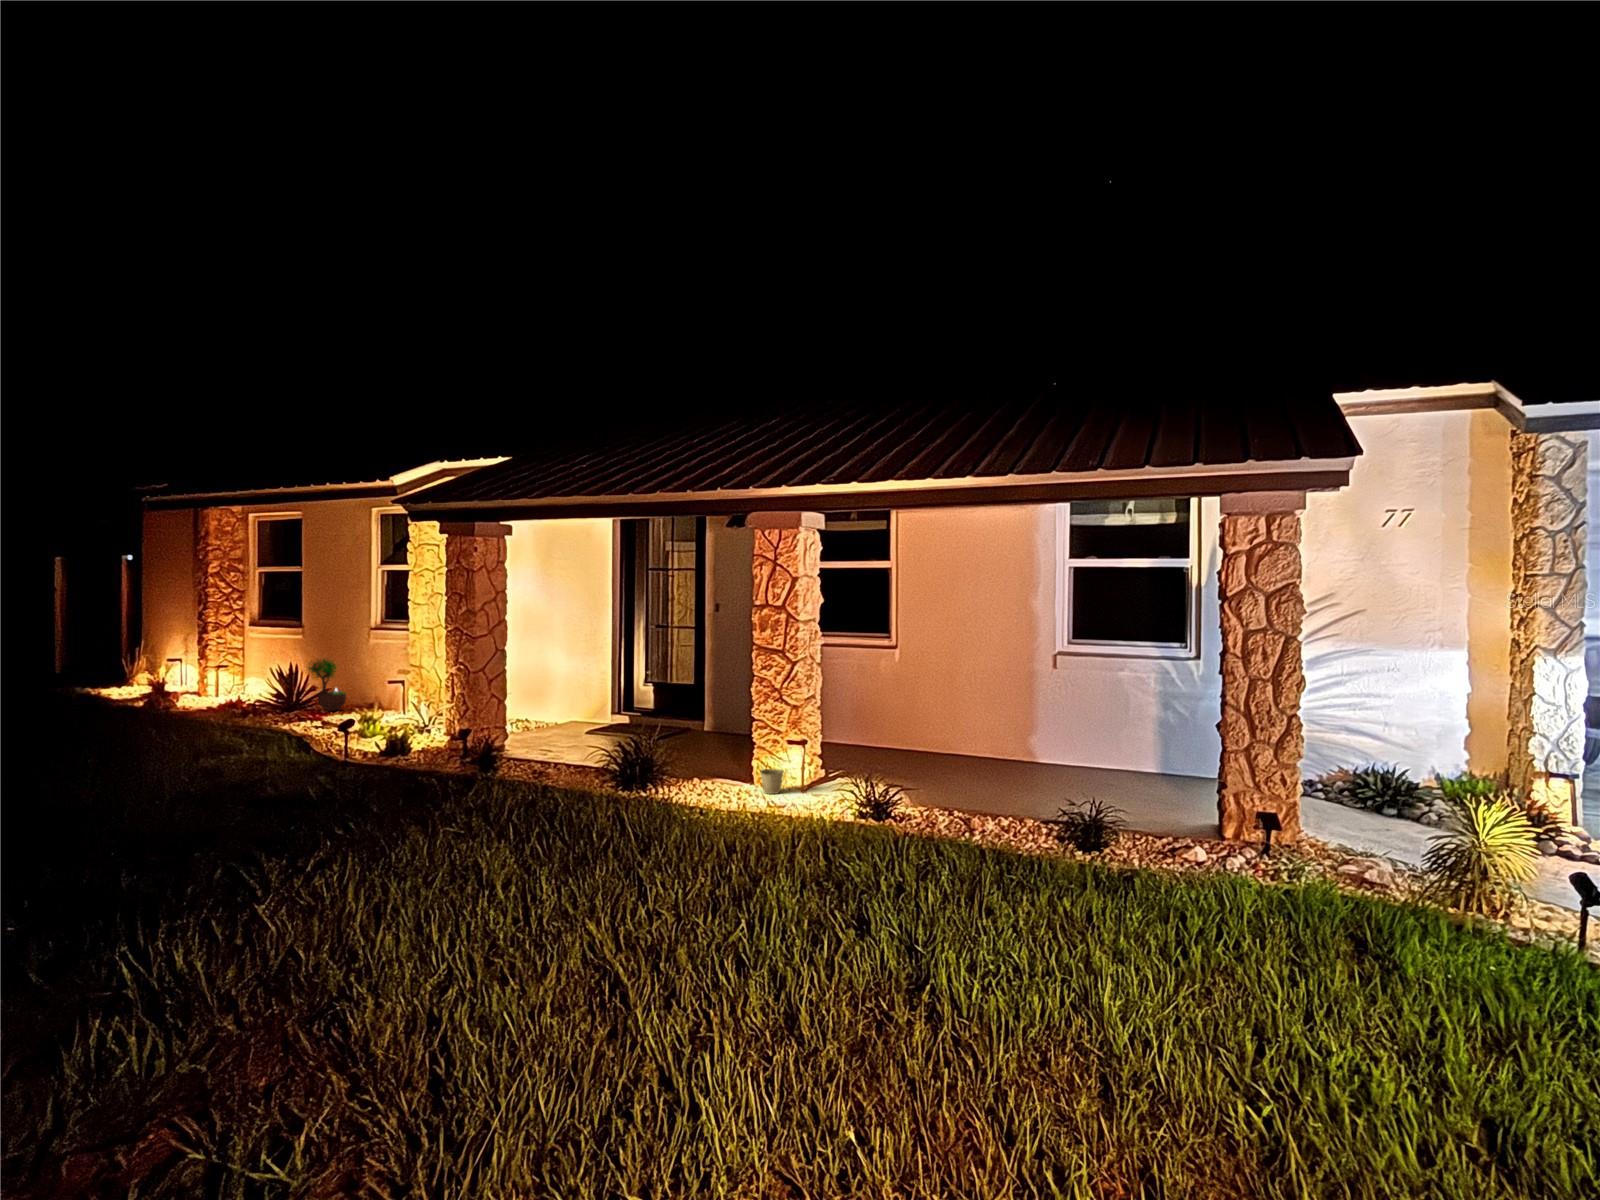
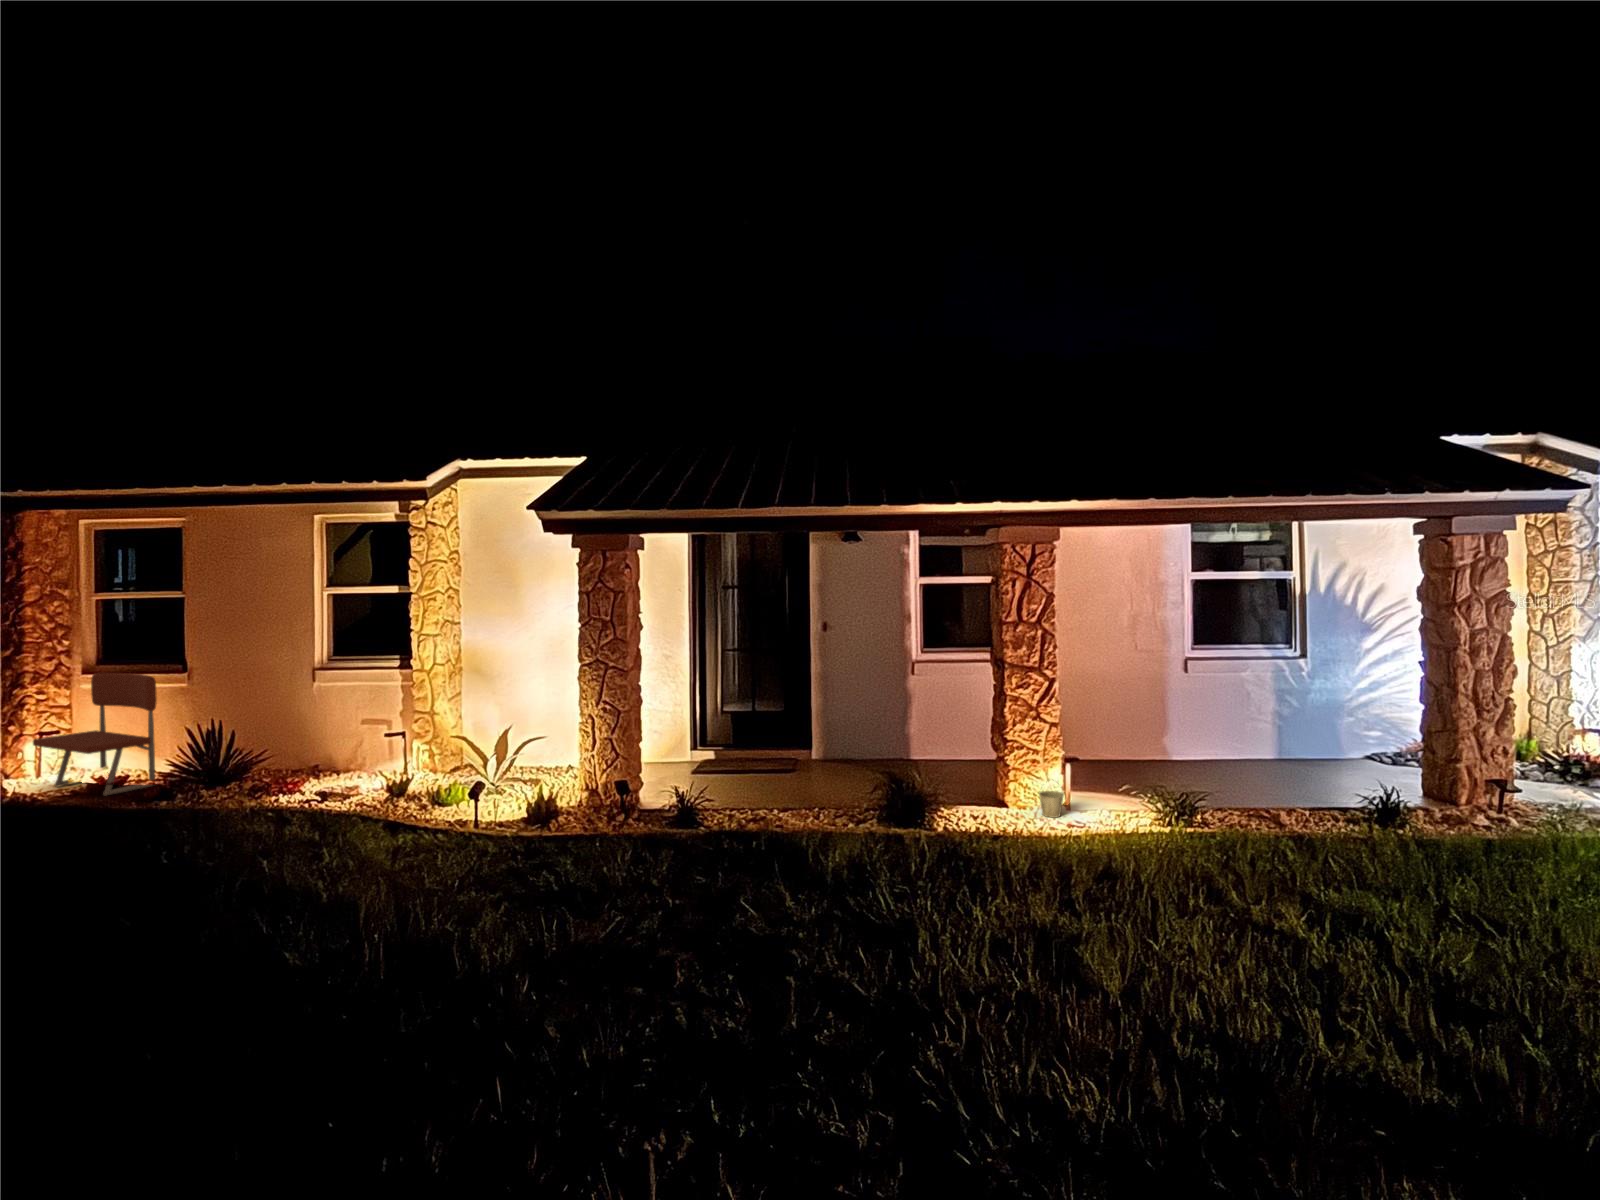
bench: none [206,625,268,710] -> present [33,673,157,796]
potted tree: present [308,658,346,711] -> none [240,704,300,781]

